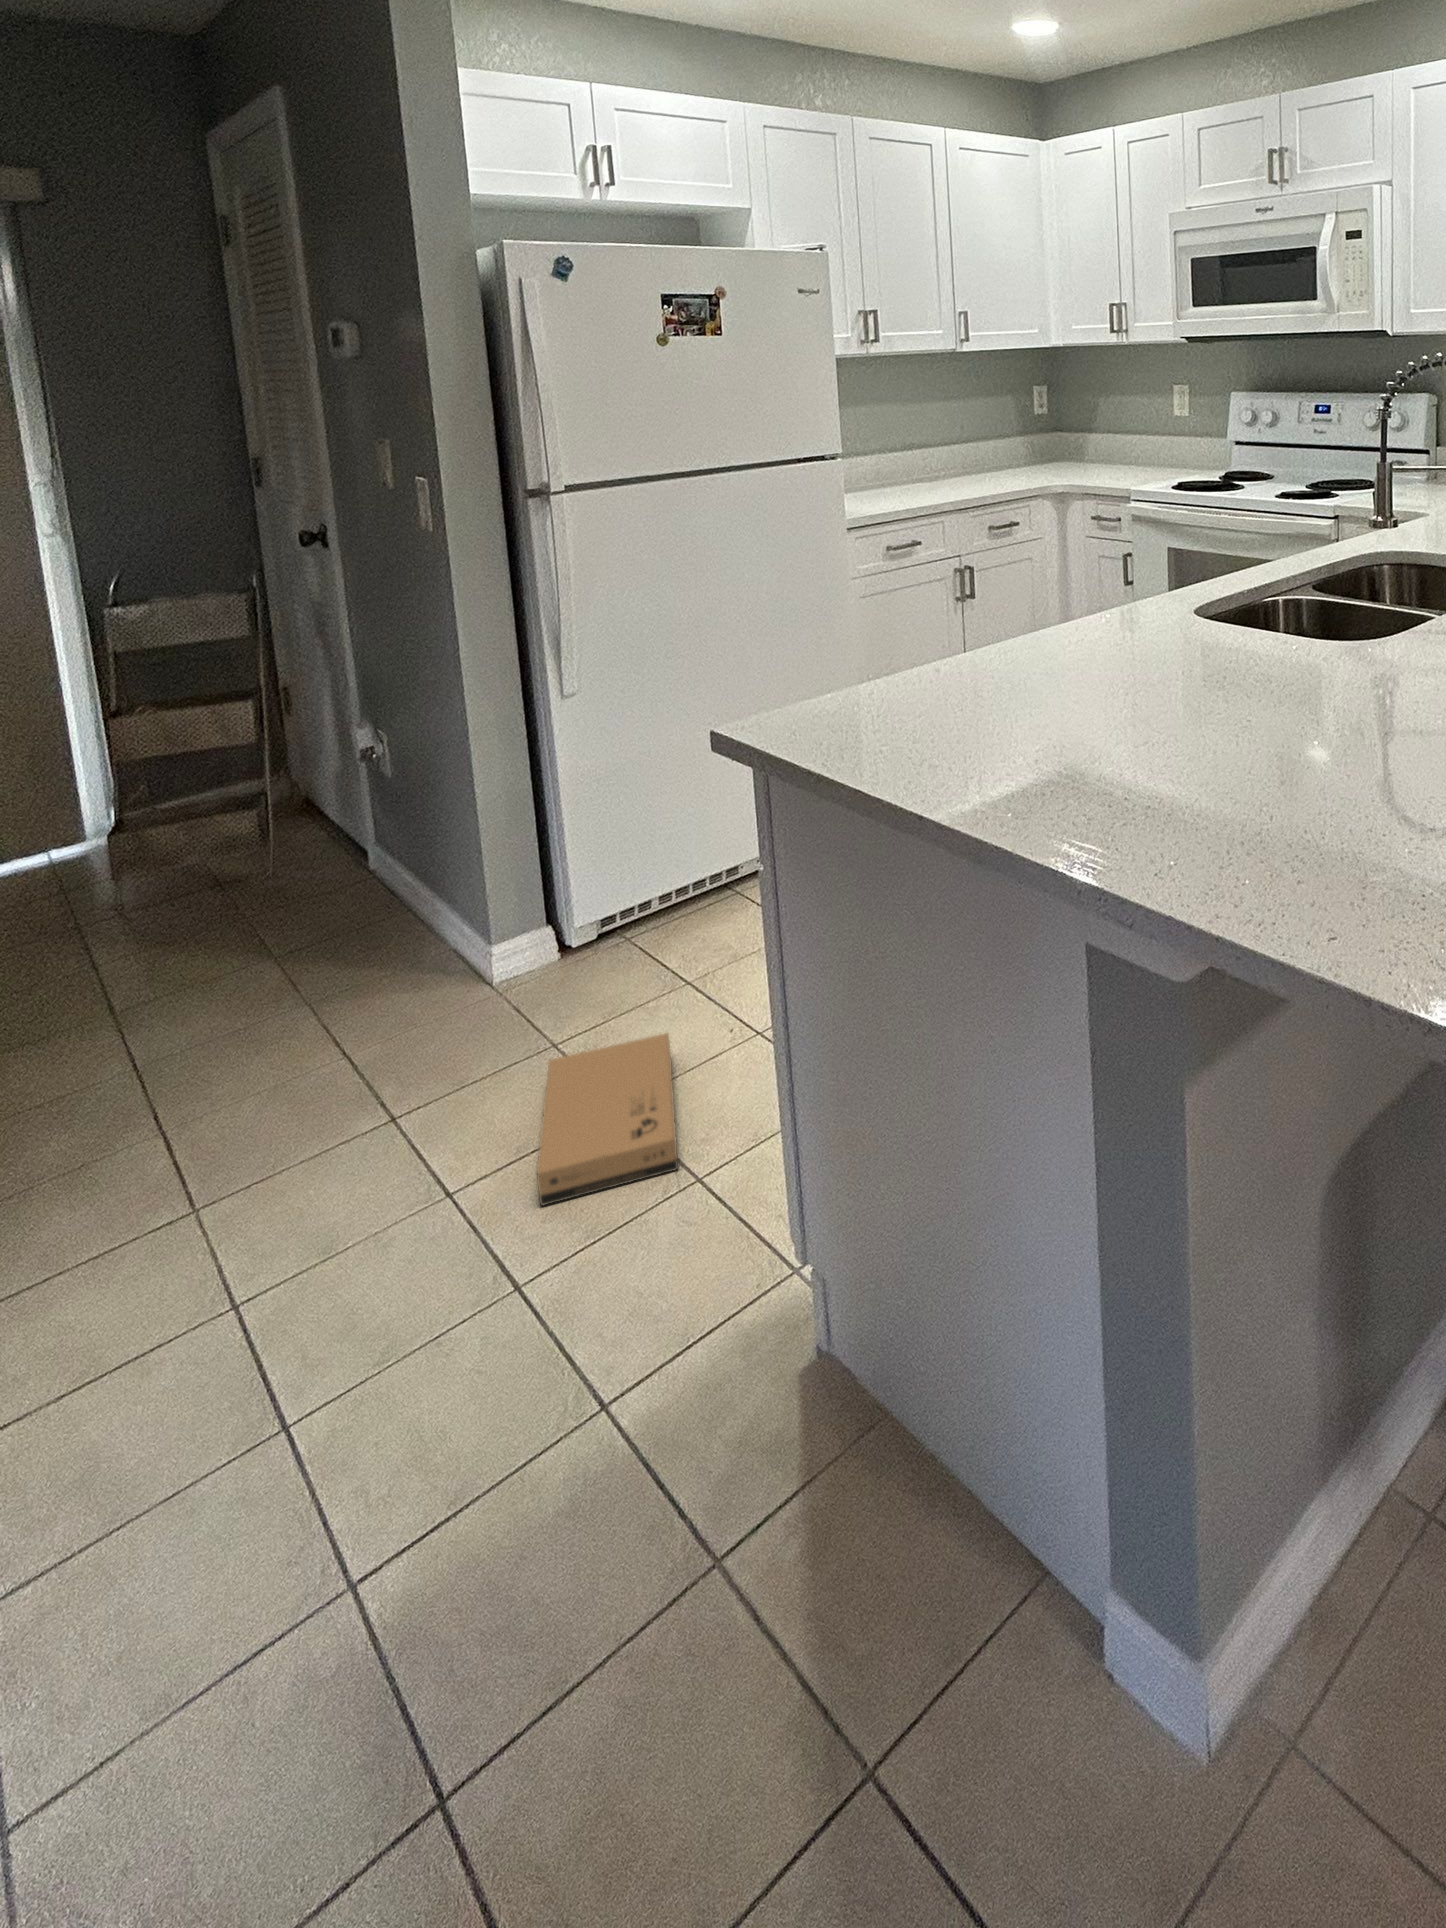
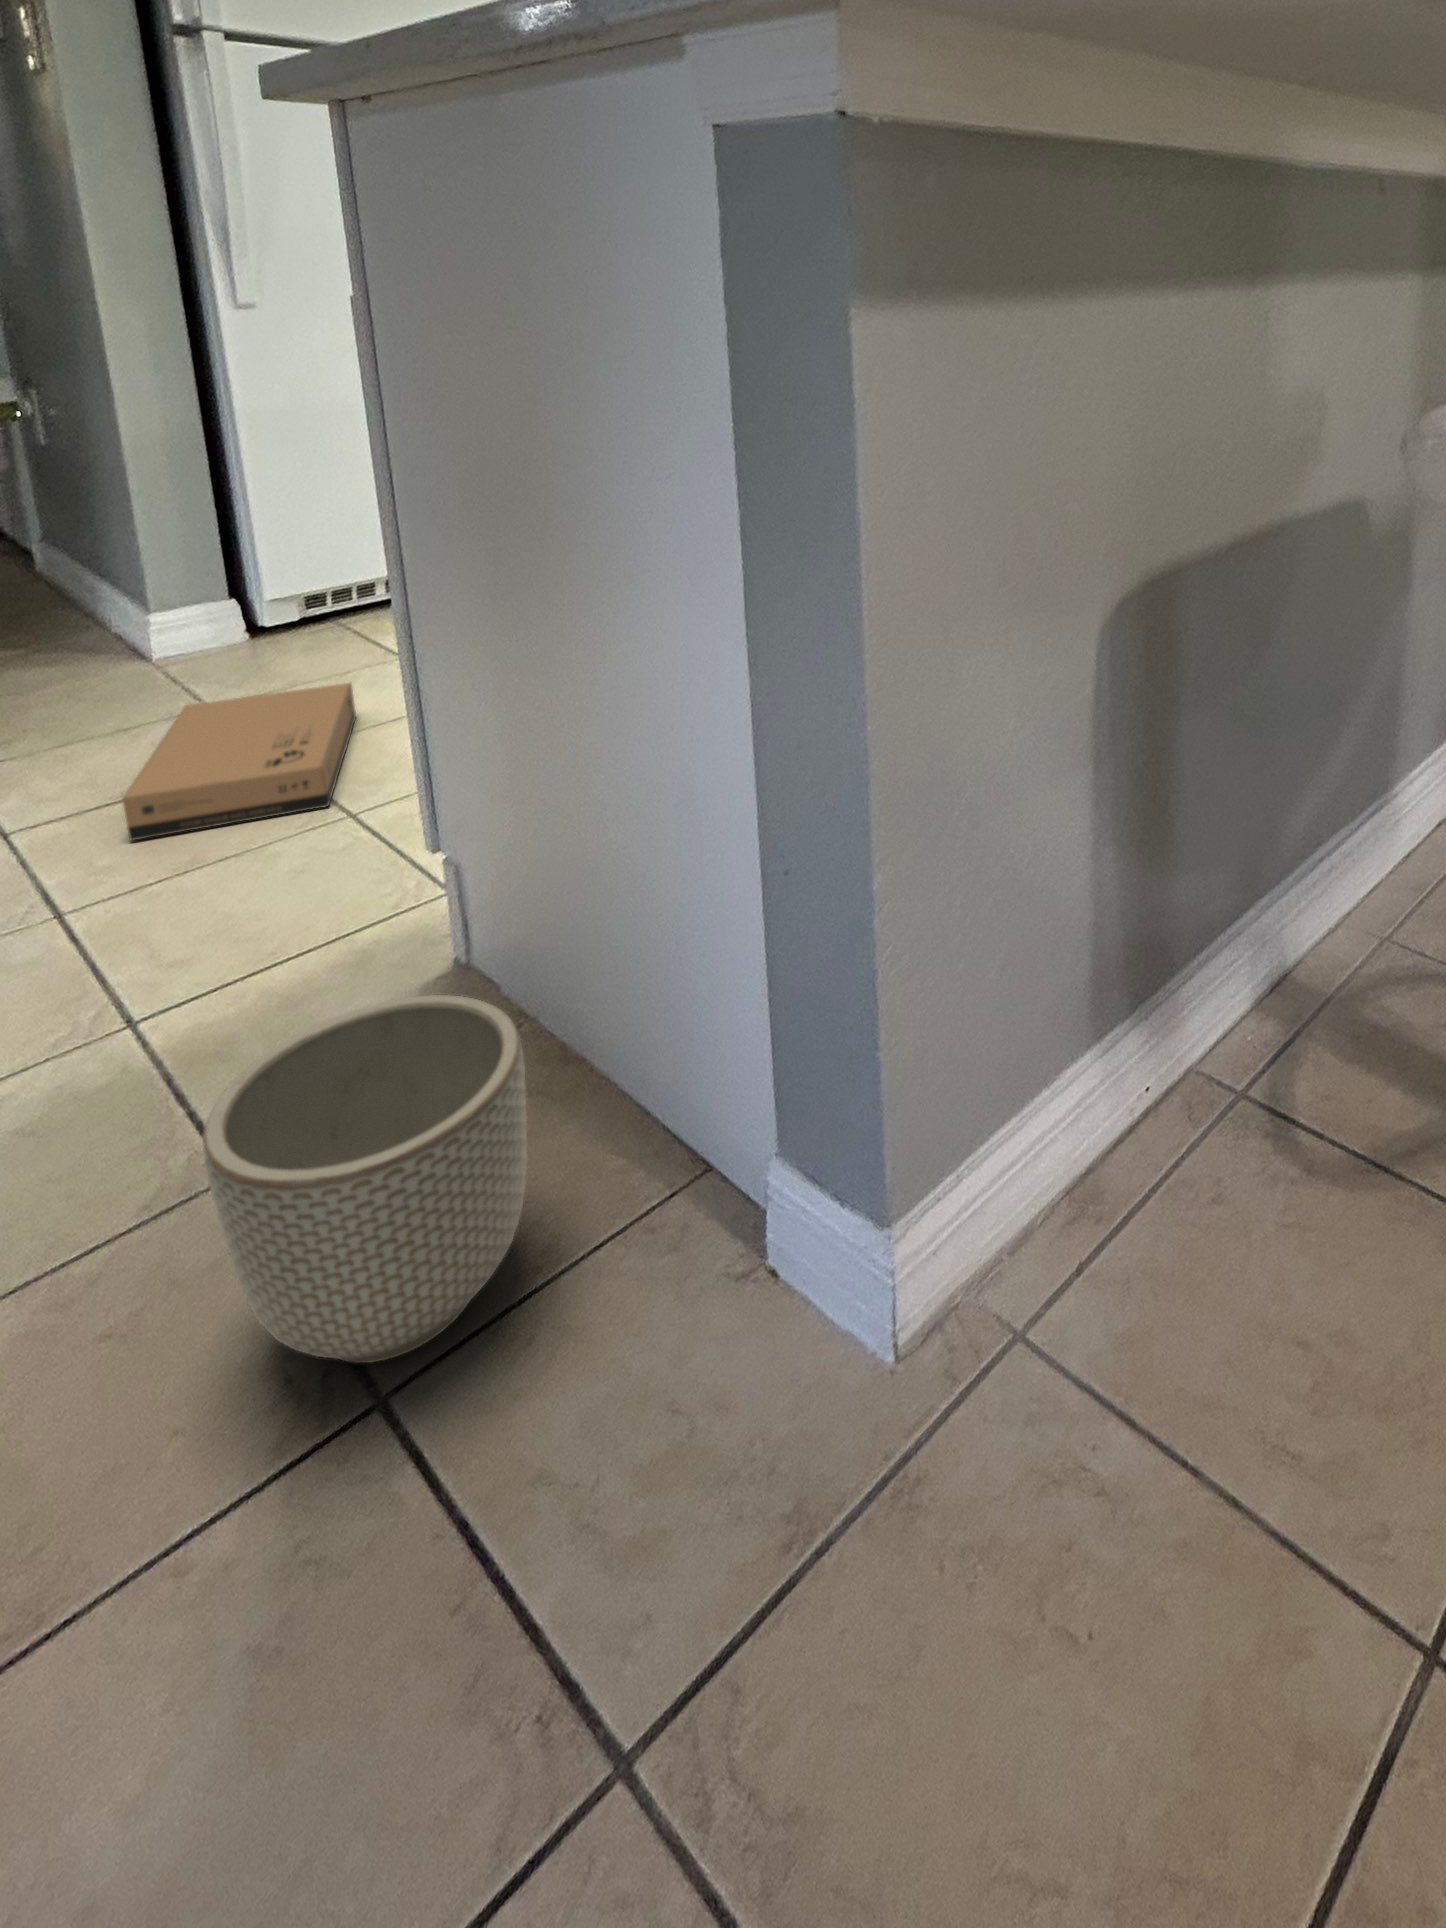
planter: none [754,1452,941,1743] -> present [203,995,527,1363]

